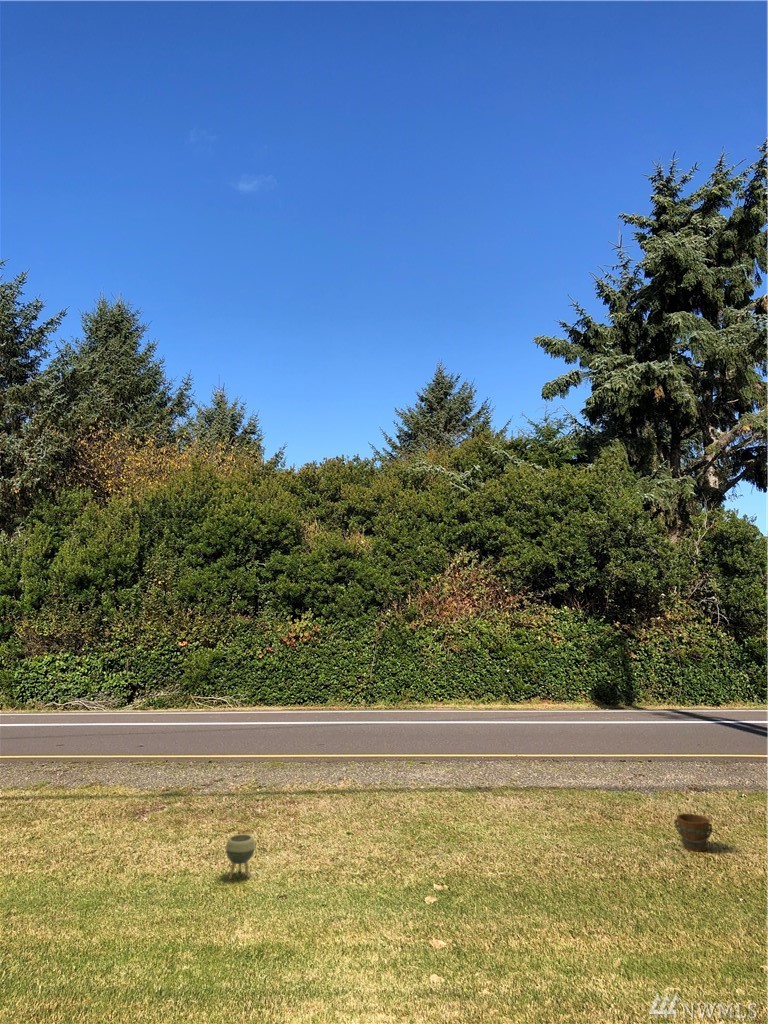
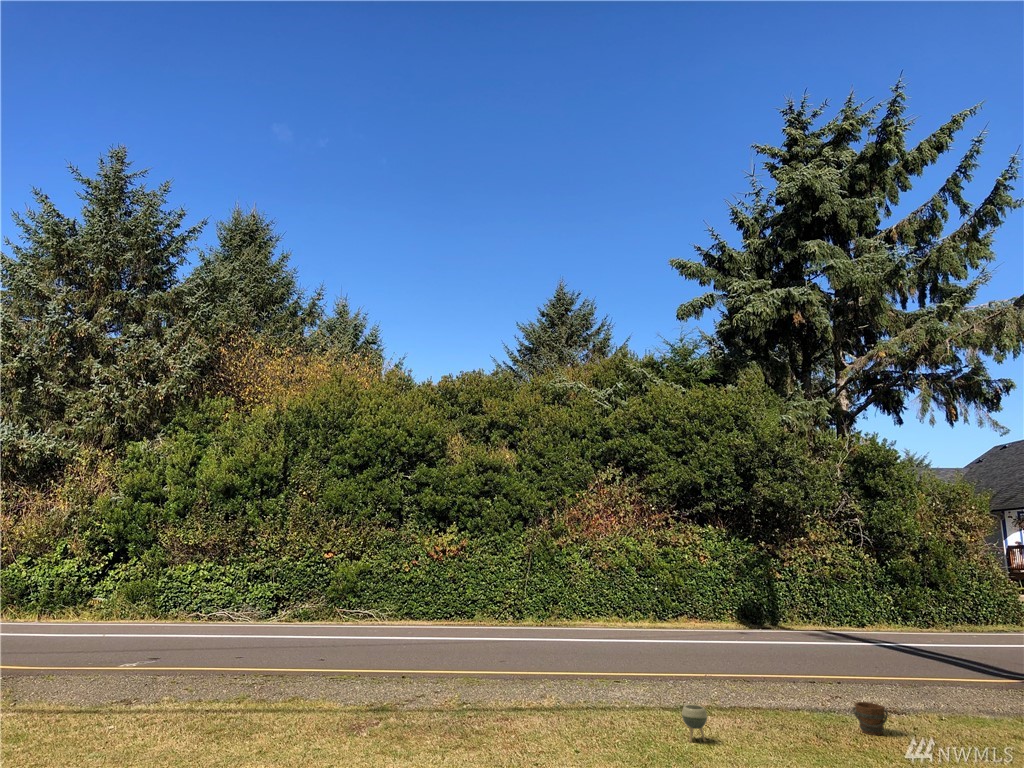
planter: present [226,834,255,879] -> present [682,705,707,742]

